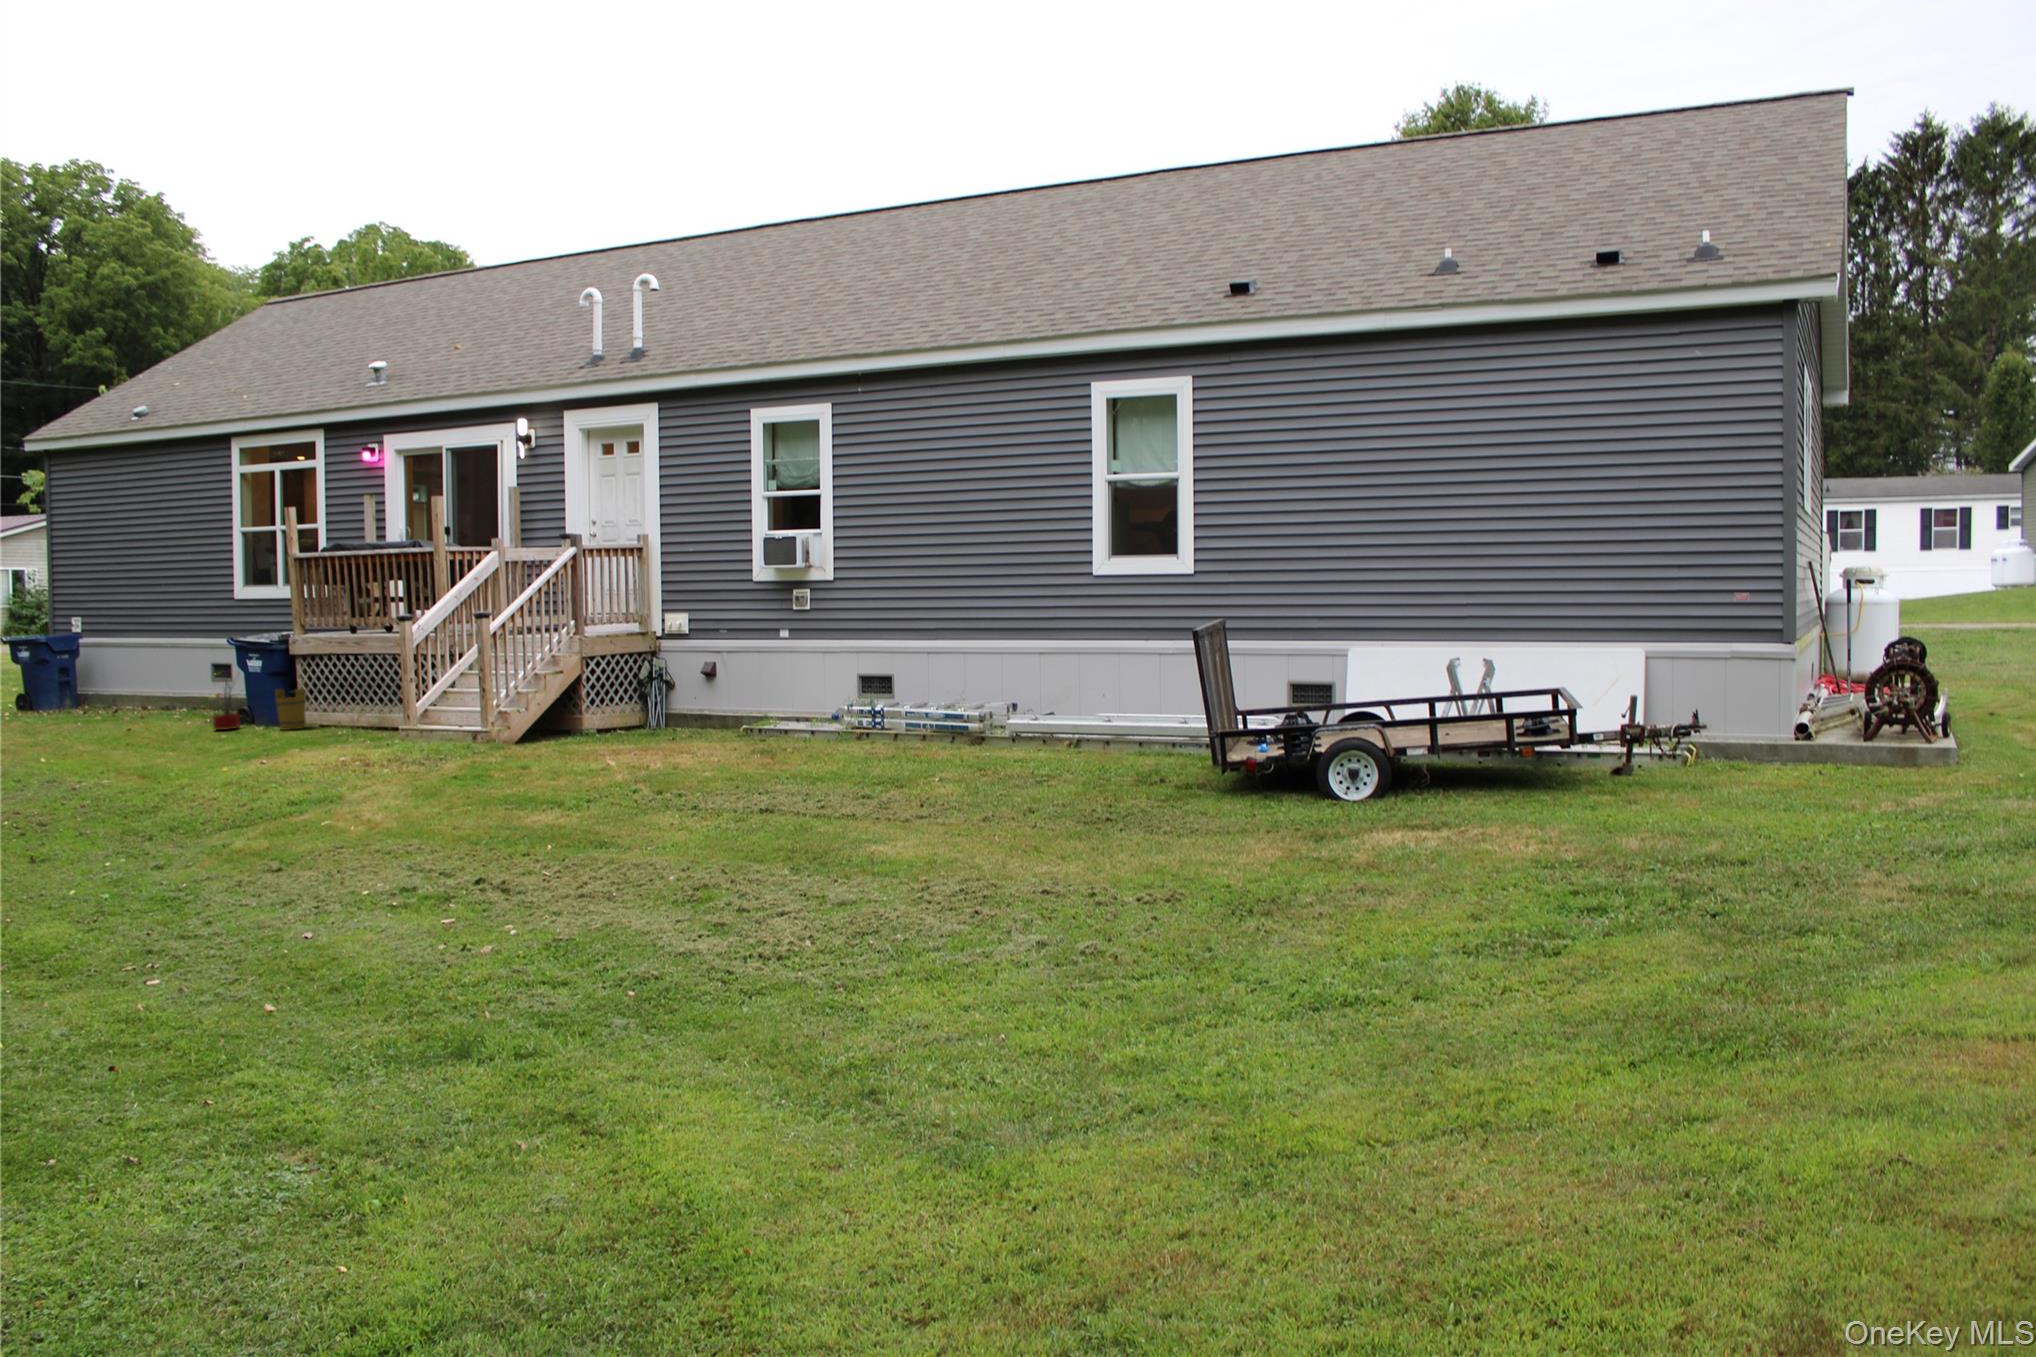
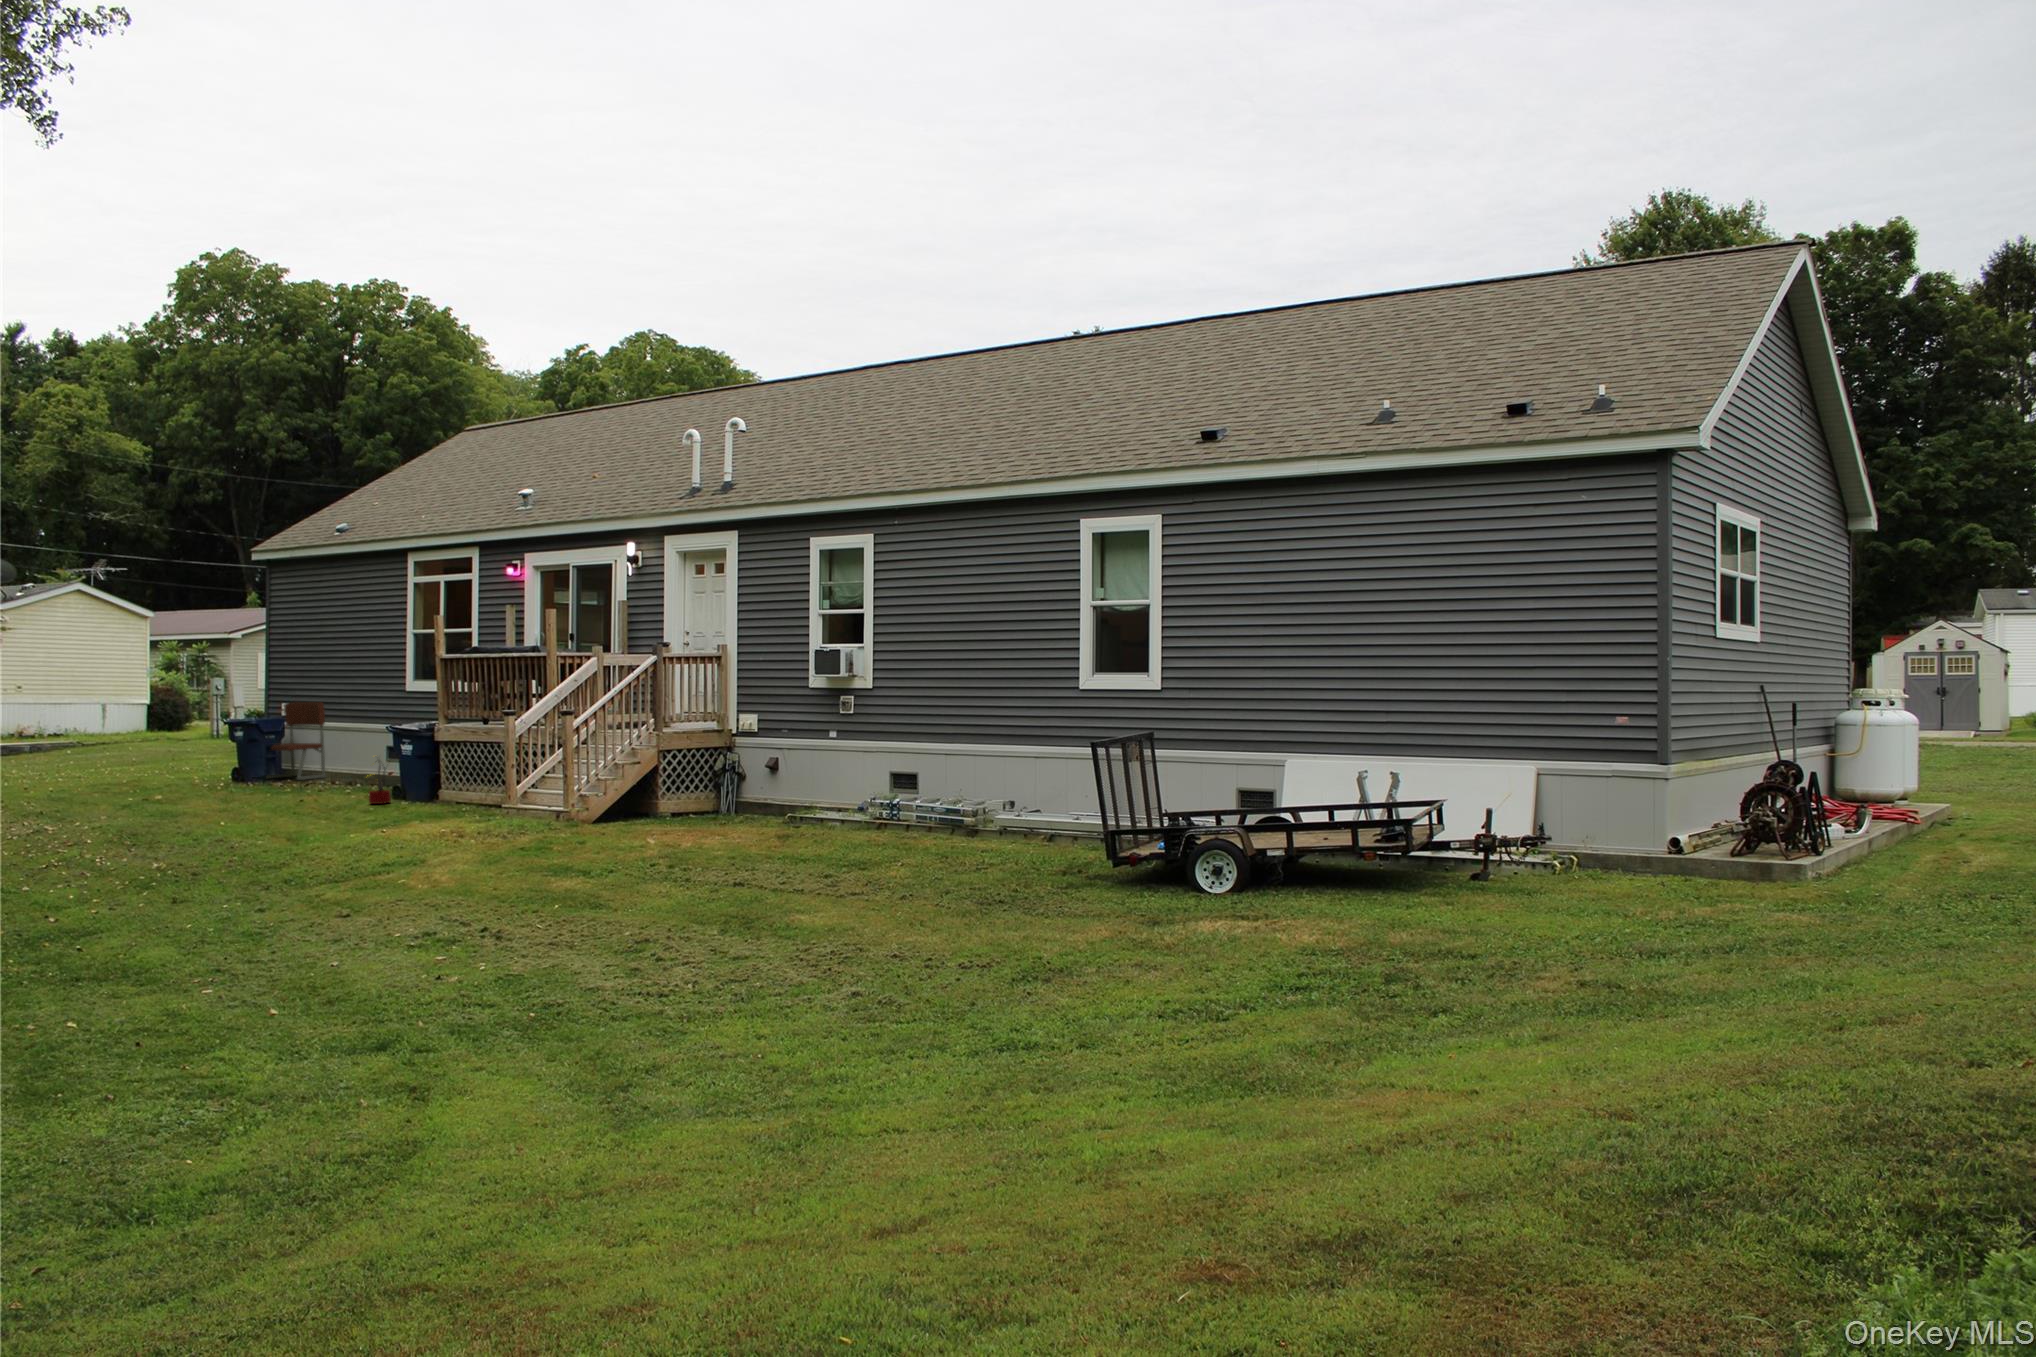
bench: none [42,614,136,706] -> present [267,702,326,780]
bucket: present [275,689,306,730] -> none [417,771,445,805]

